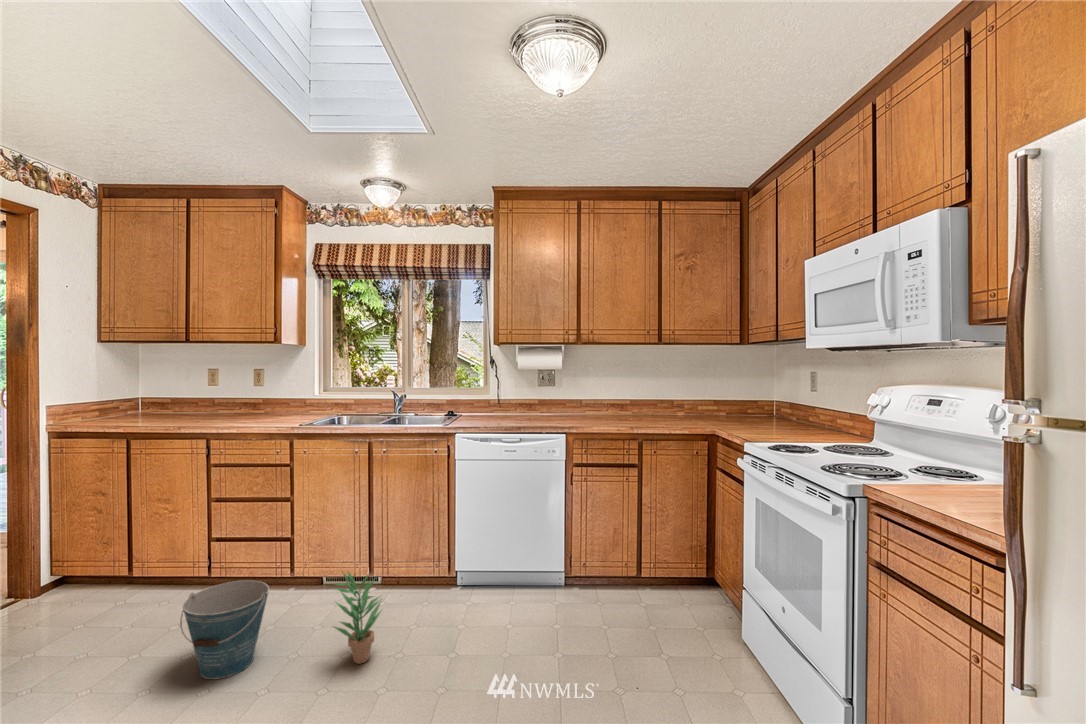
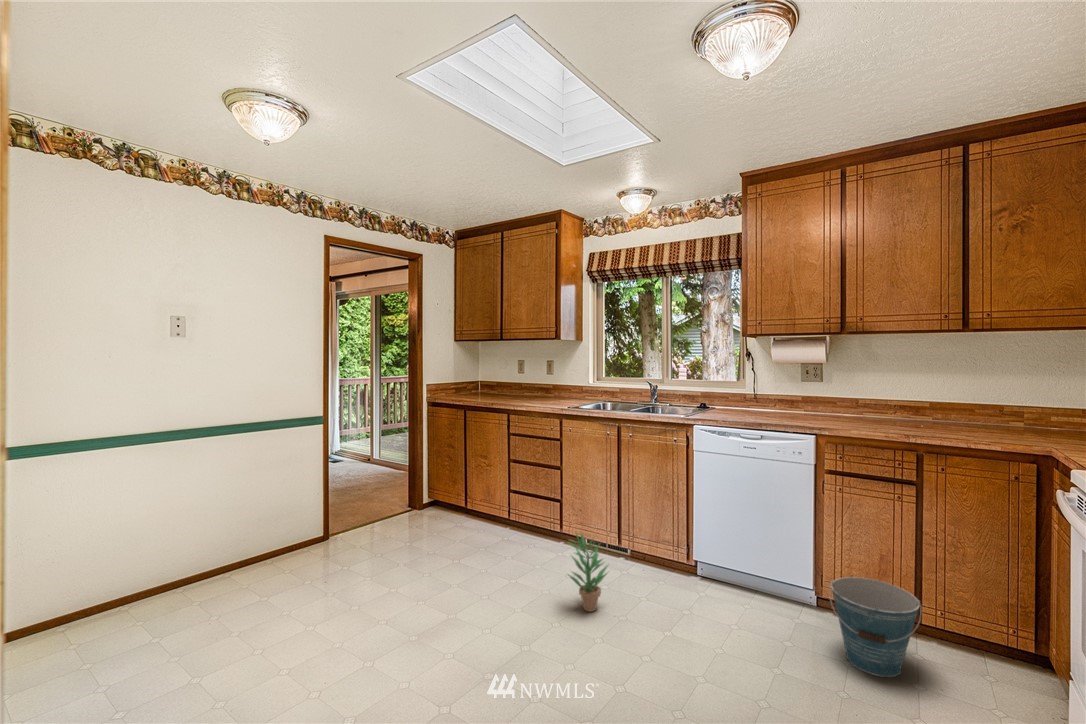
bucket: present [180,580,269,679] -> present [830,577,922,677]

